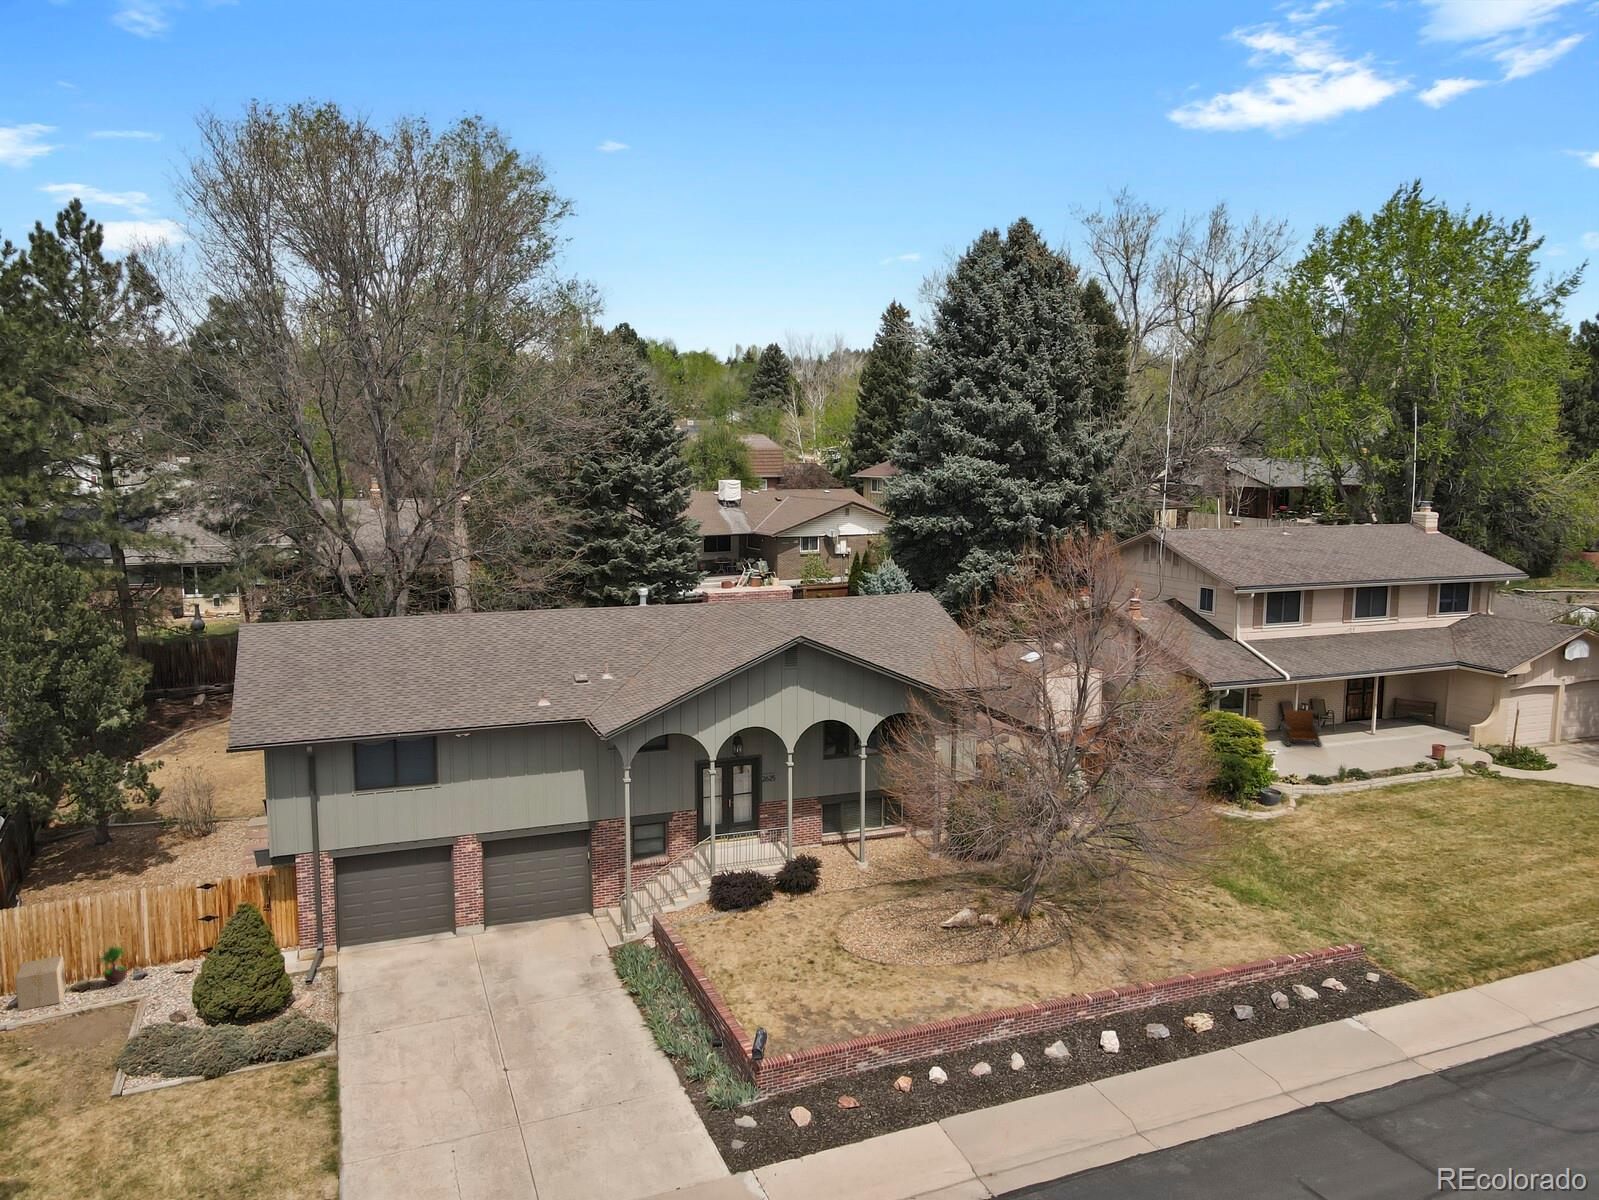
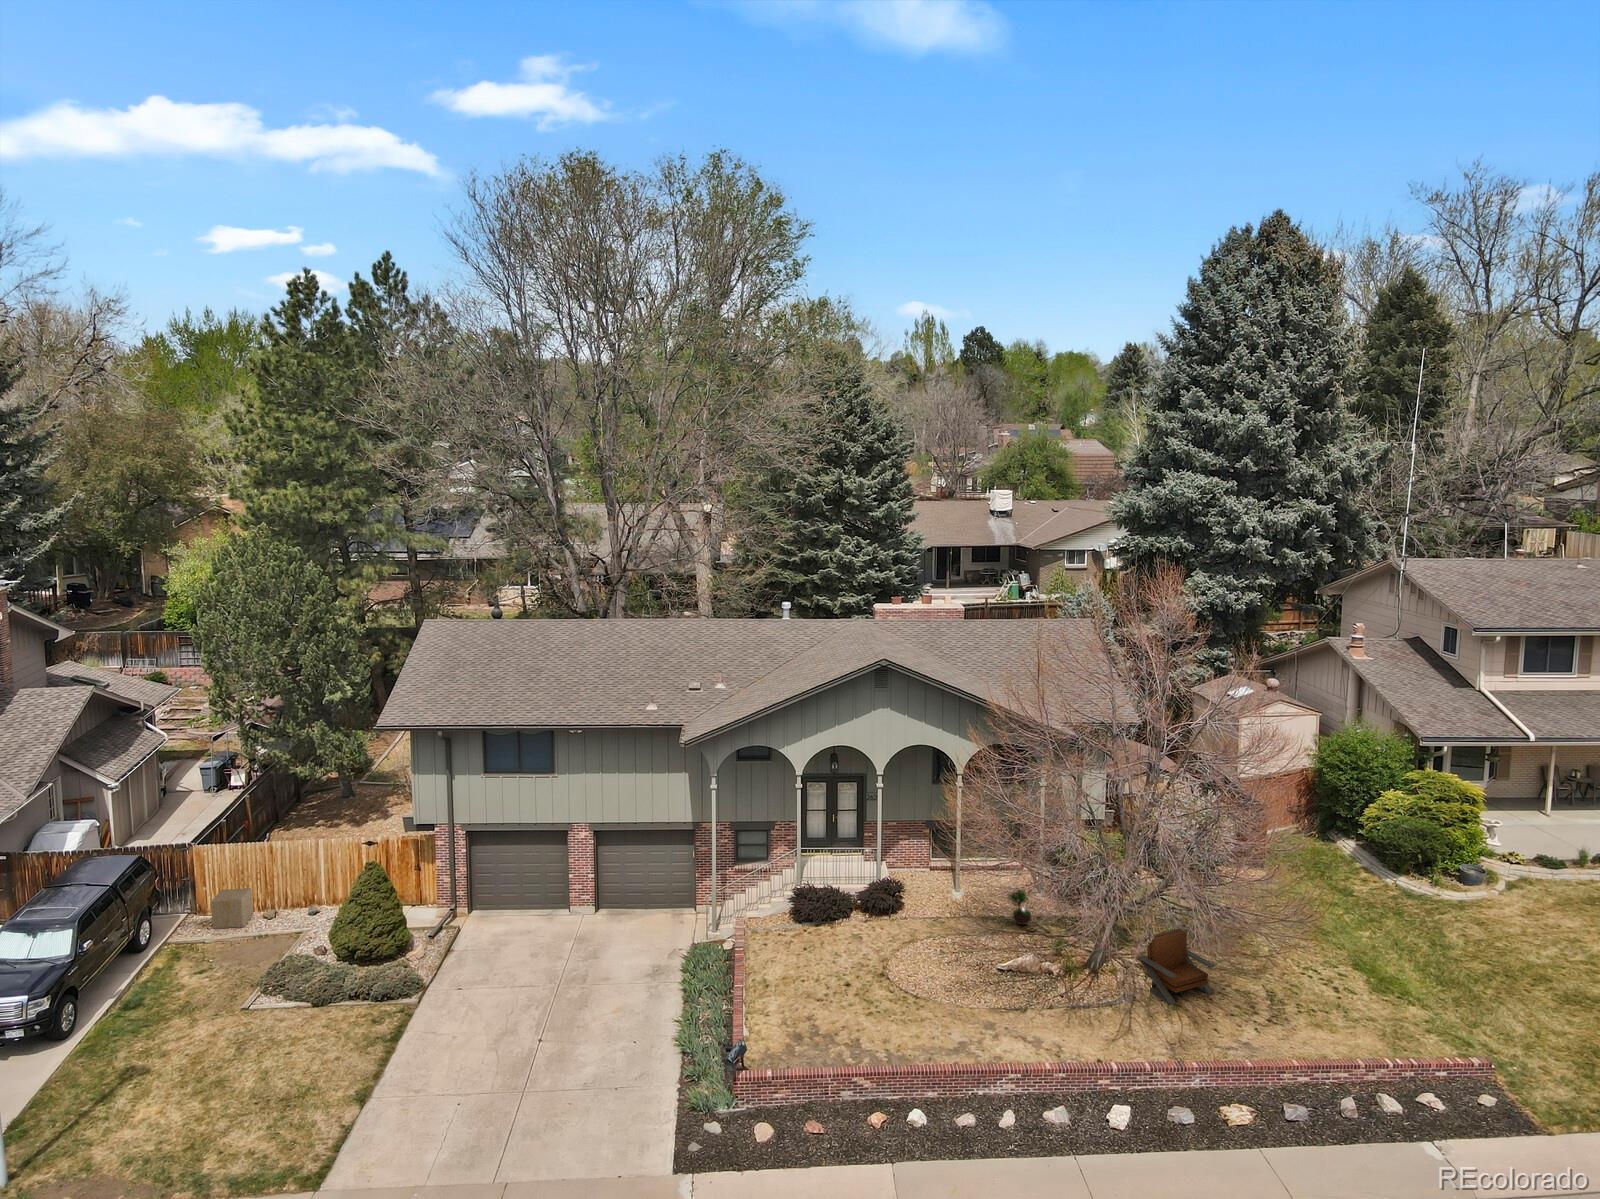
lounge chair: present [1279,710,1322,747] -> present [1138,929,1215,1005]
potted tree: present [100,947,127,984] -> present [1009,889,1031,925]

